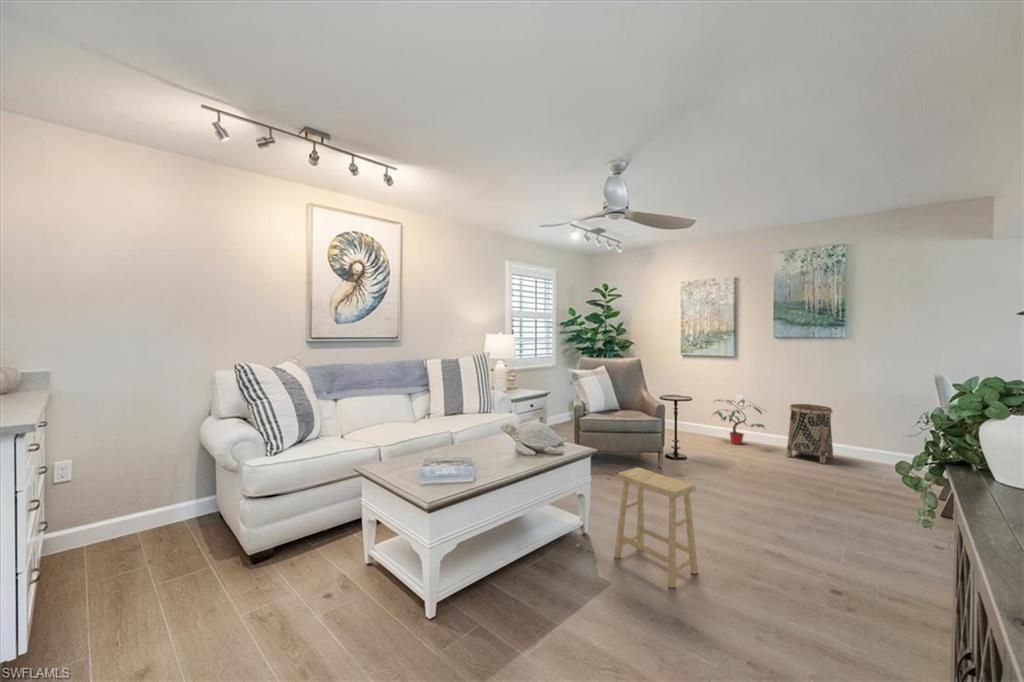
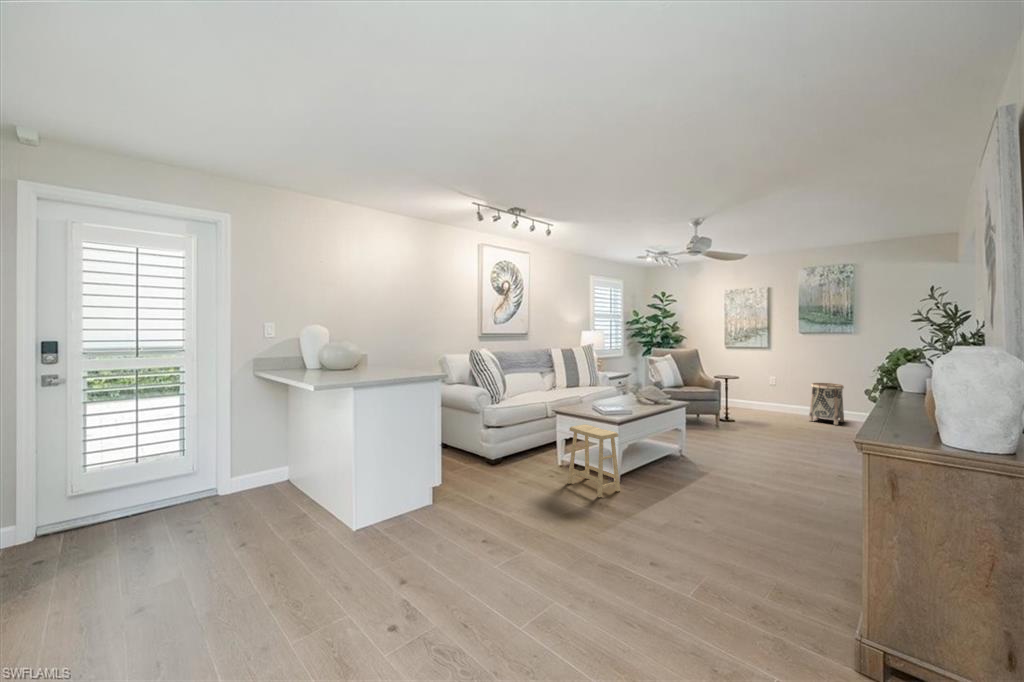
potted plant: present [713,400,765,444] -> none [749,380,797,414]
footstool: present [614,468,698,588] -> present [567,424,620,498]

